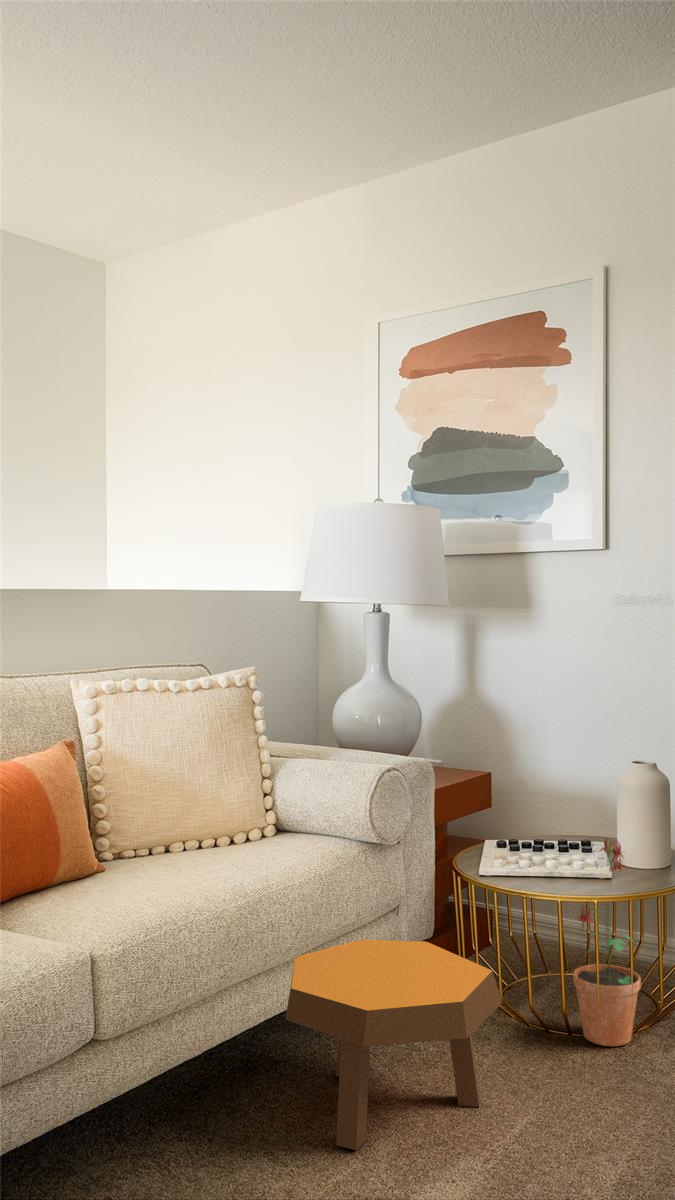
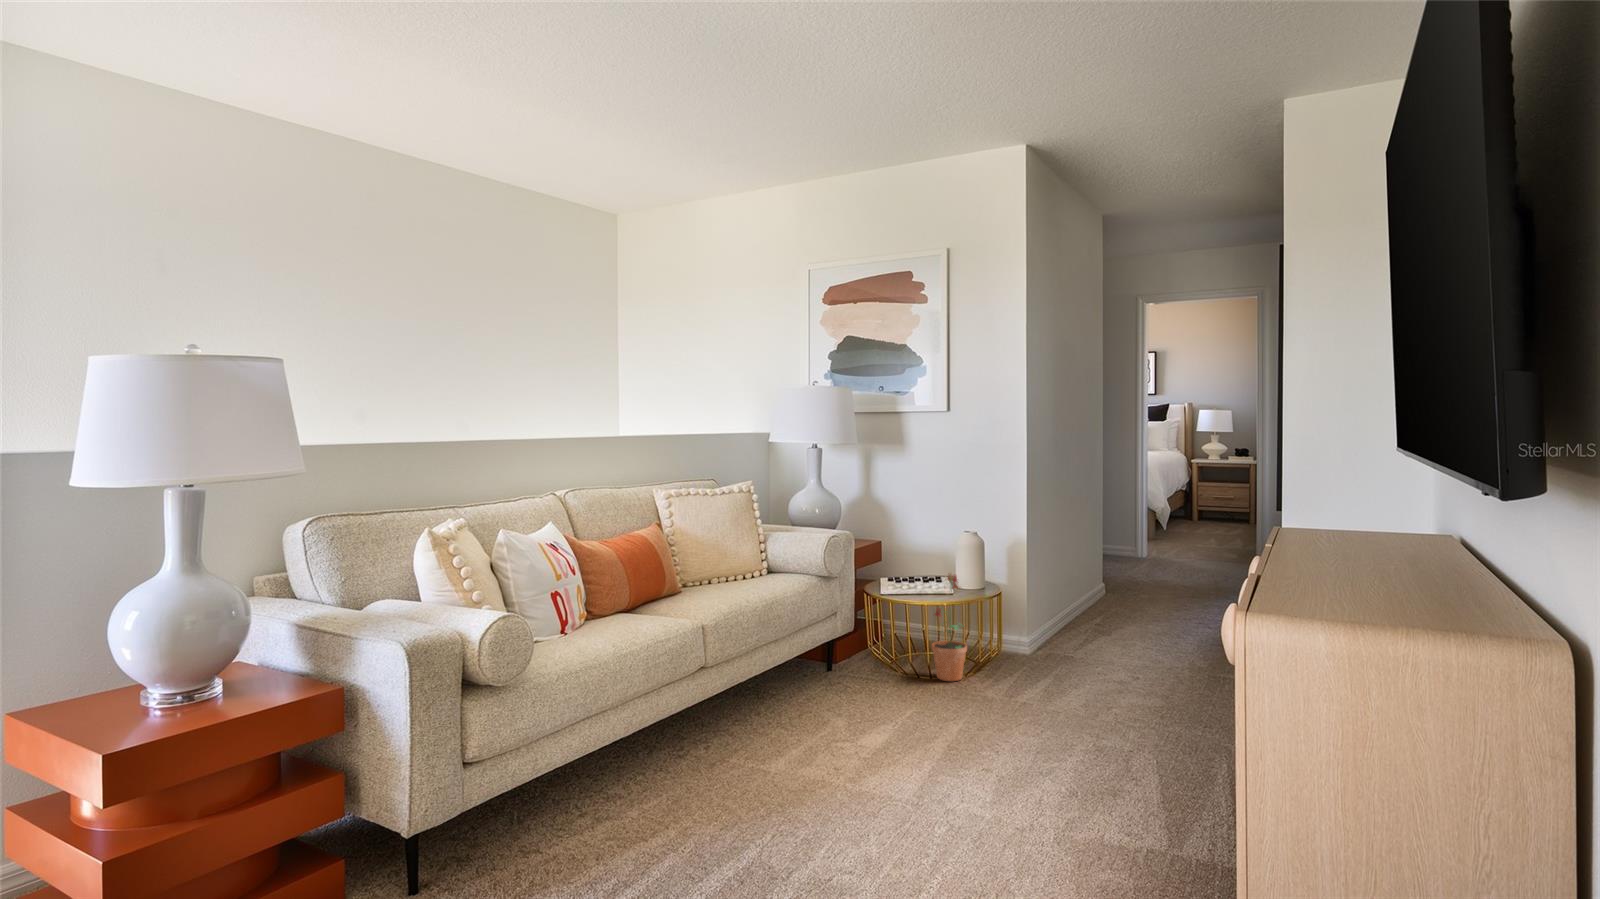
footstool: present [285,939,502,1150] -> none [787,628,898,724]

